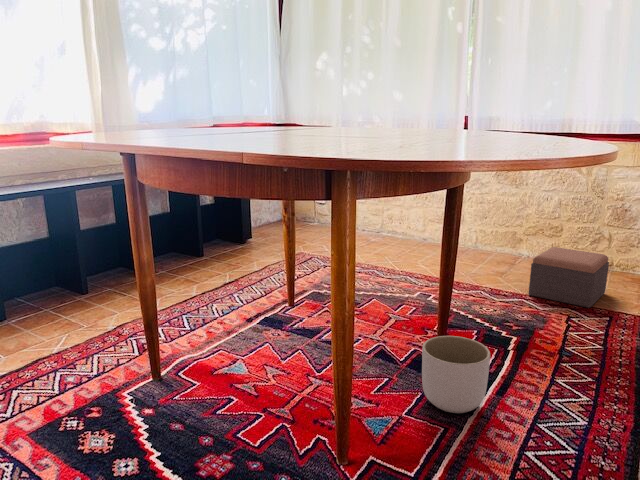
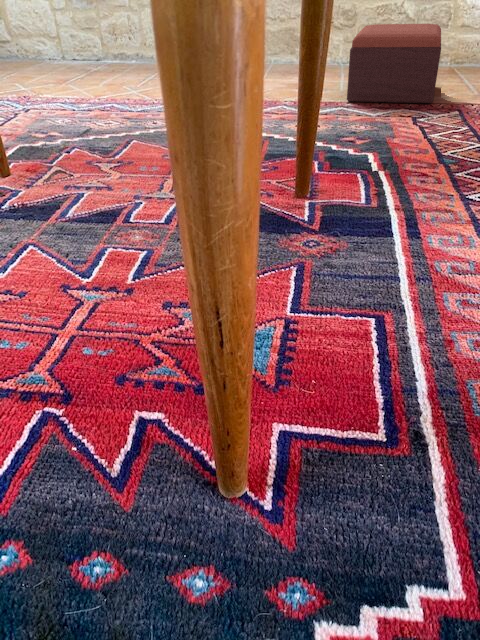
planter: present [422,336,490,413] -> none [297,143,435,286]

